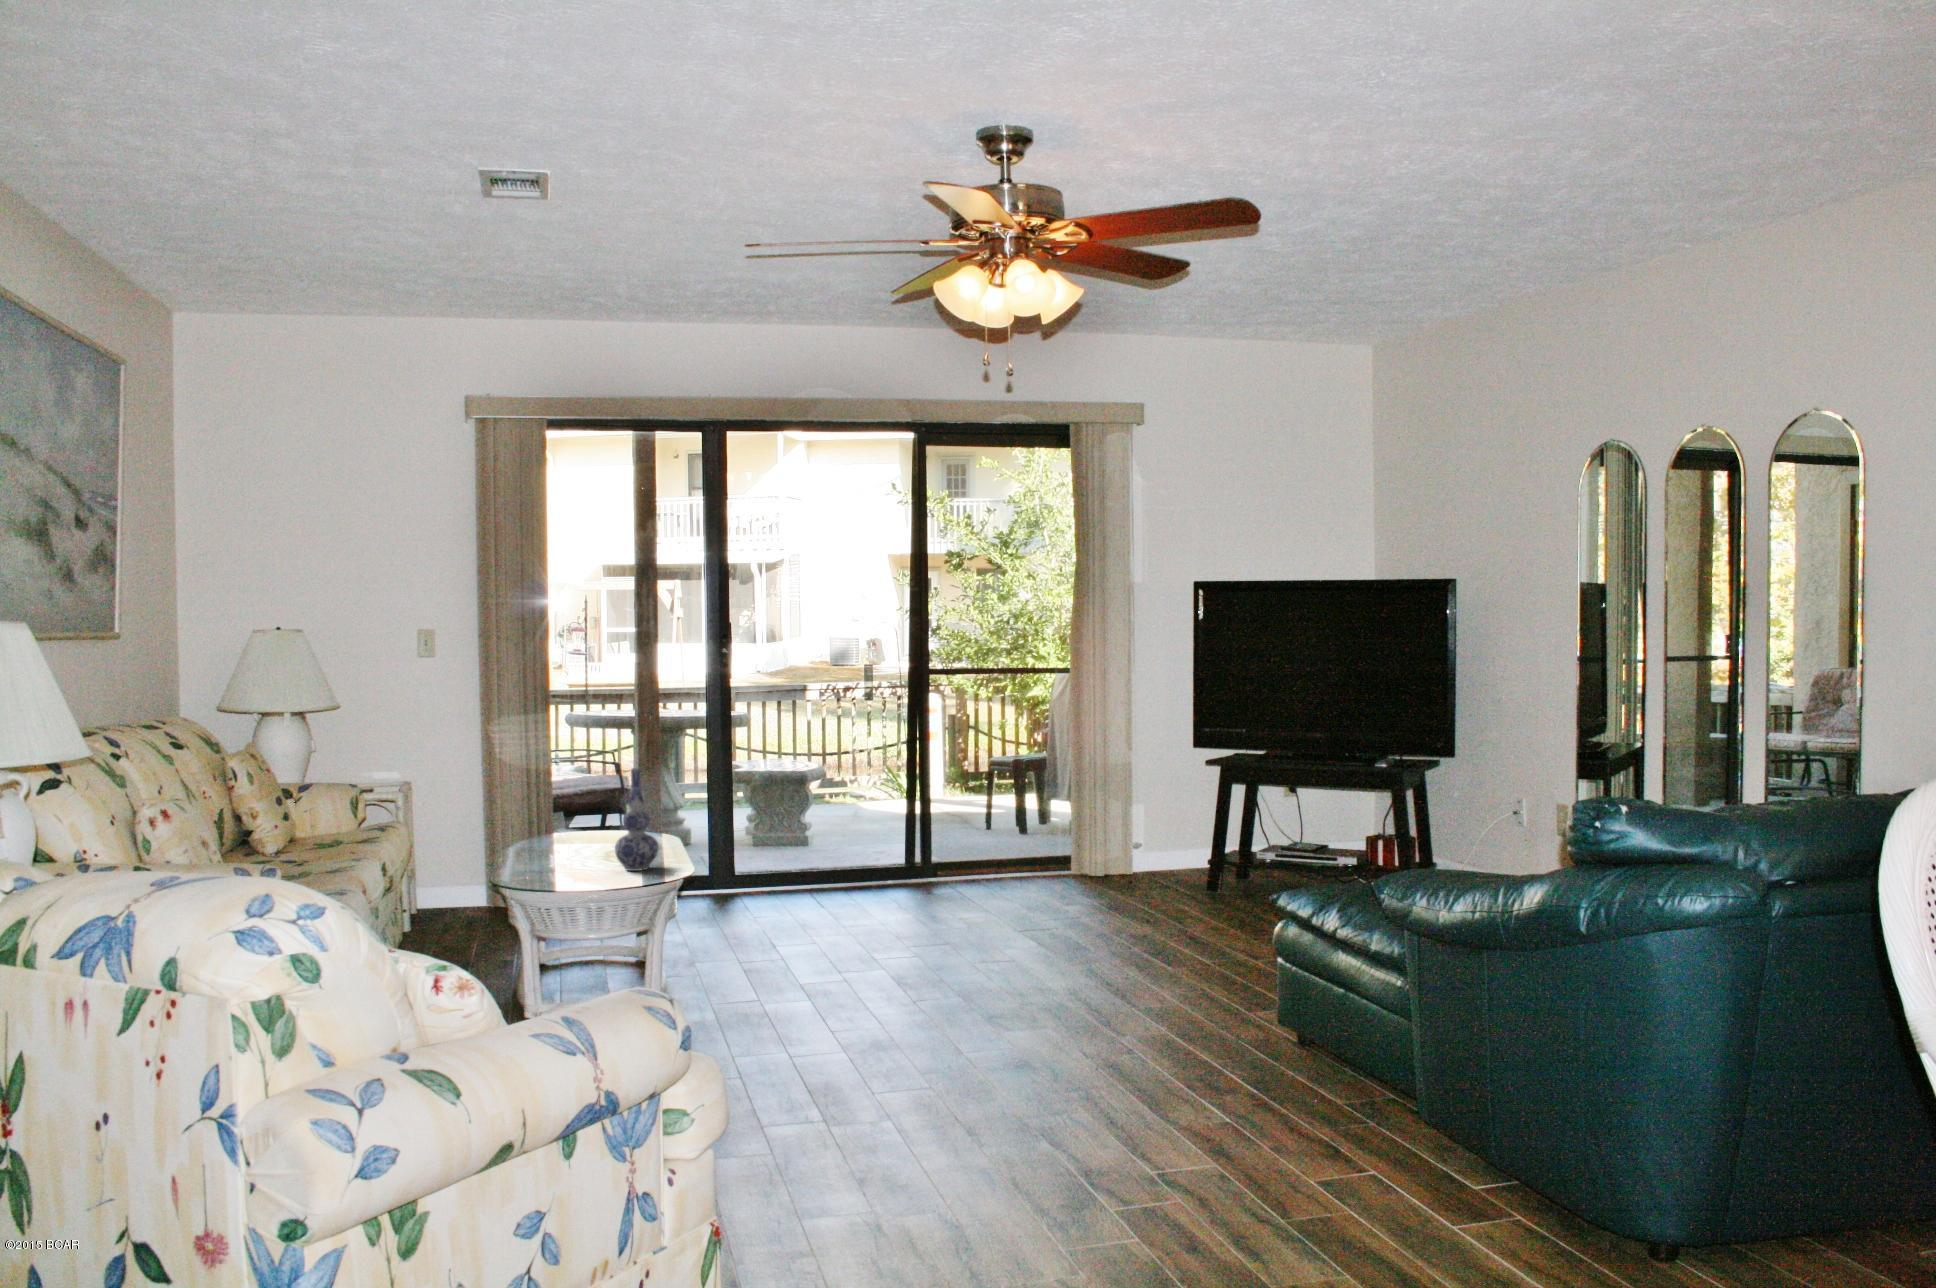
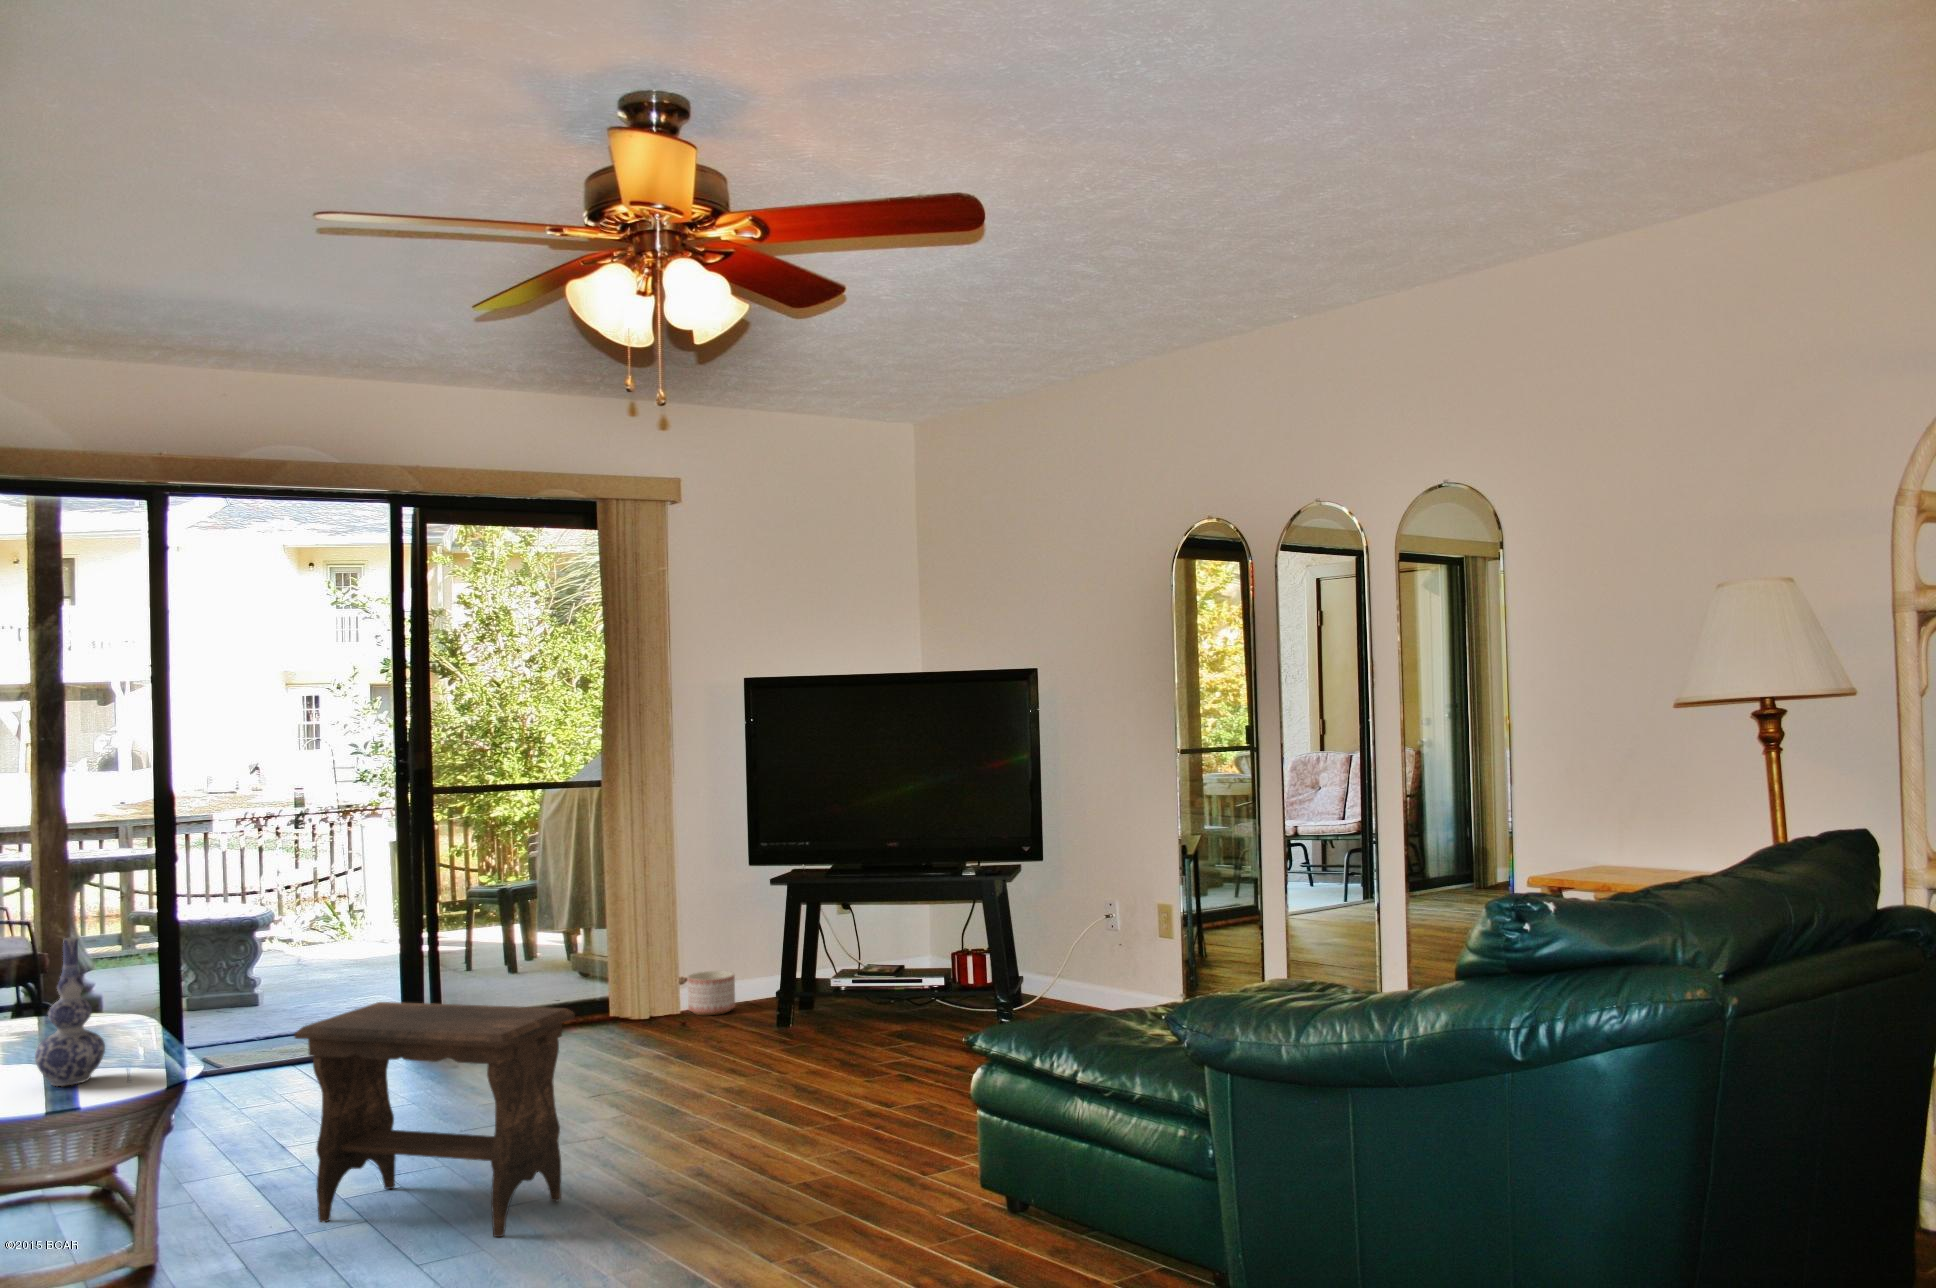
footstool: none [778,832,976,1012] -> present [294,1002,575,1237]
planter: none [1139,840,1181,878] -> present [688,971,735,1015]

